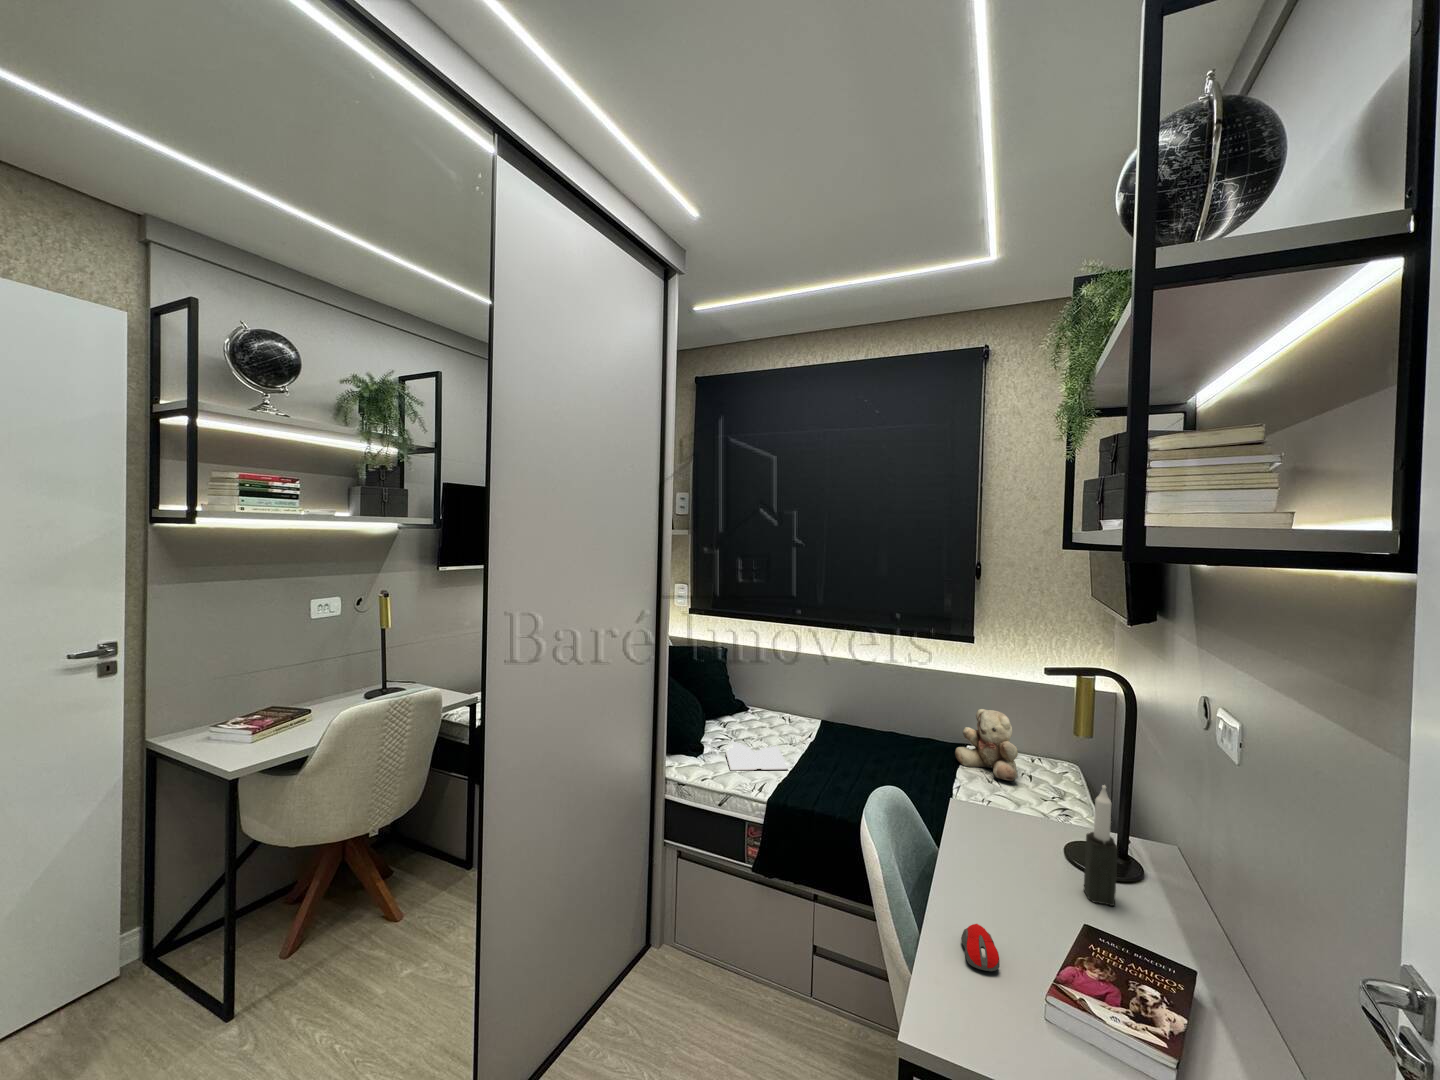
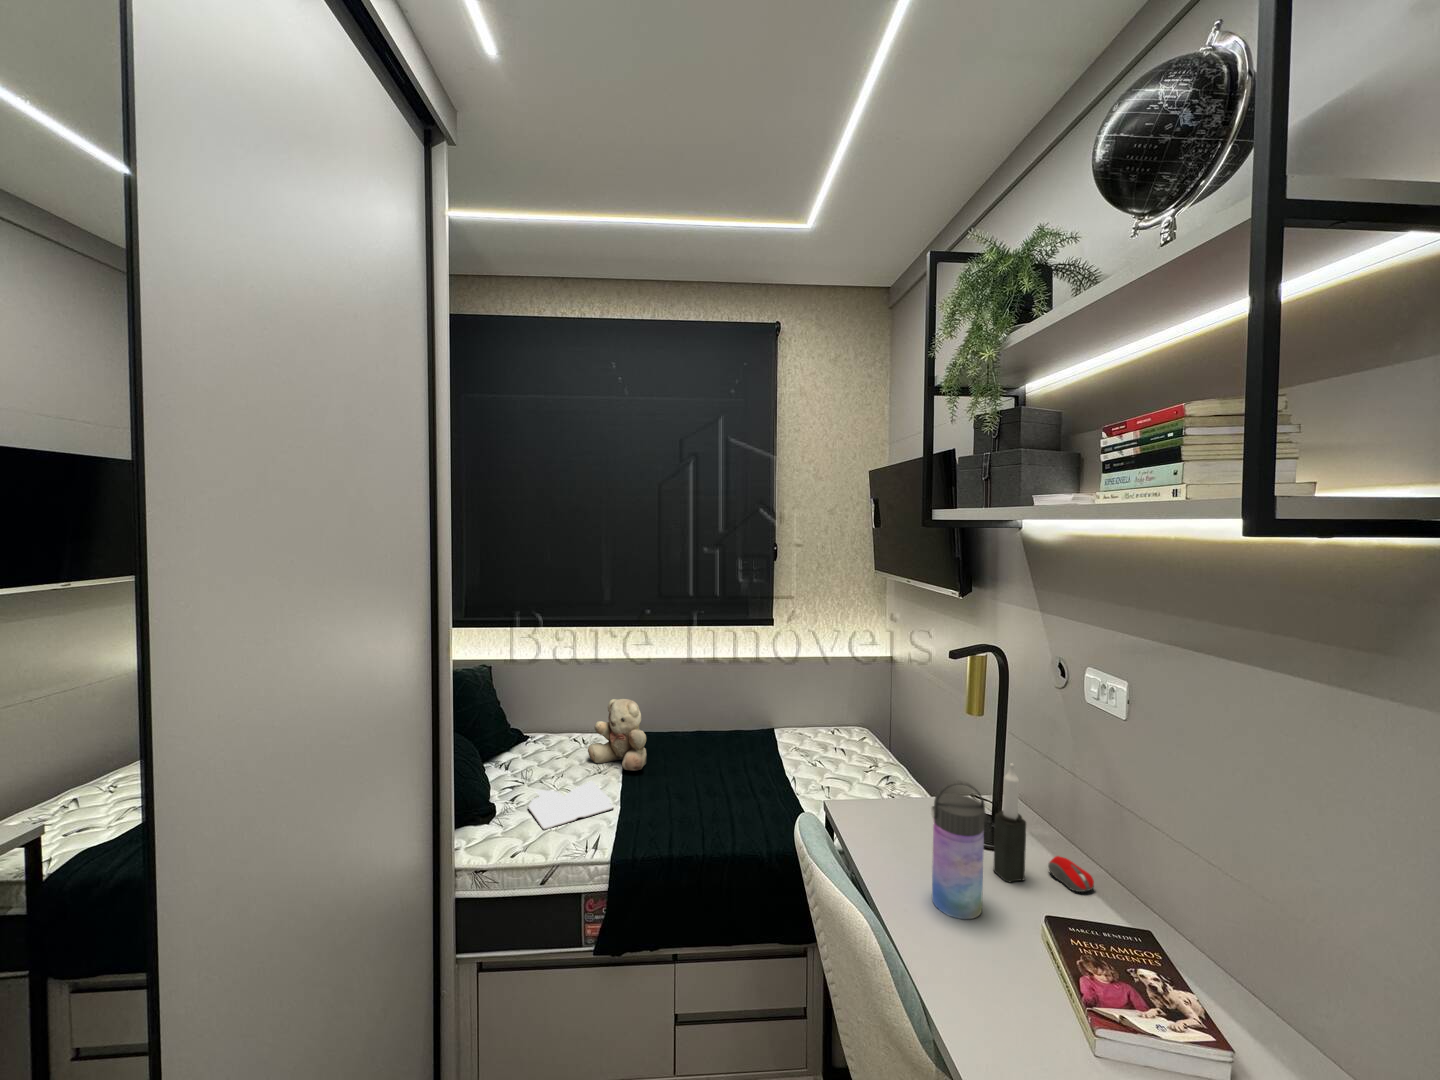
teddy bear: present [955,709,1018,781] -> present [588,699,647,770]
water bottle: none [992,781,1047,911] -> present [931,781,986,919]
computer mouse: present [961,924,1000,971] -> present [1048,856,1094,892]

